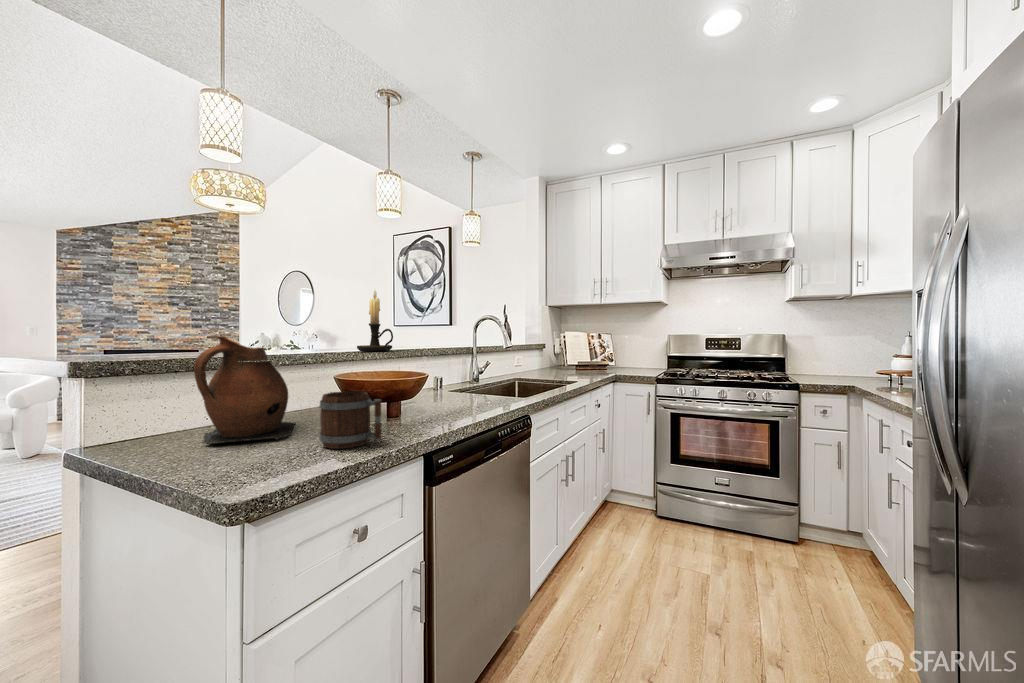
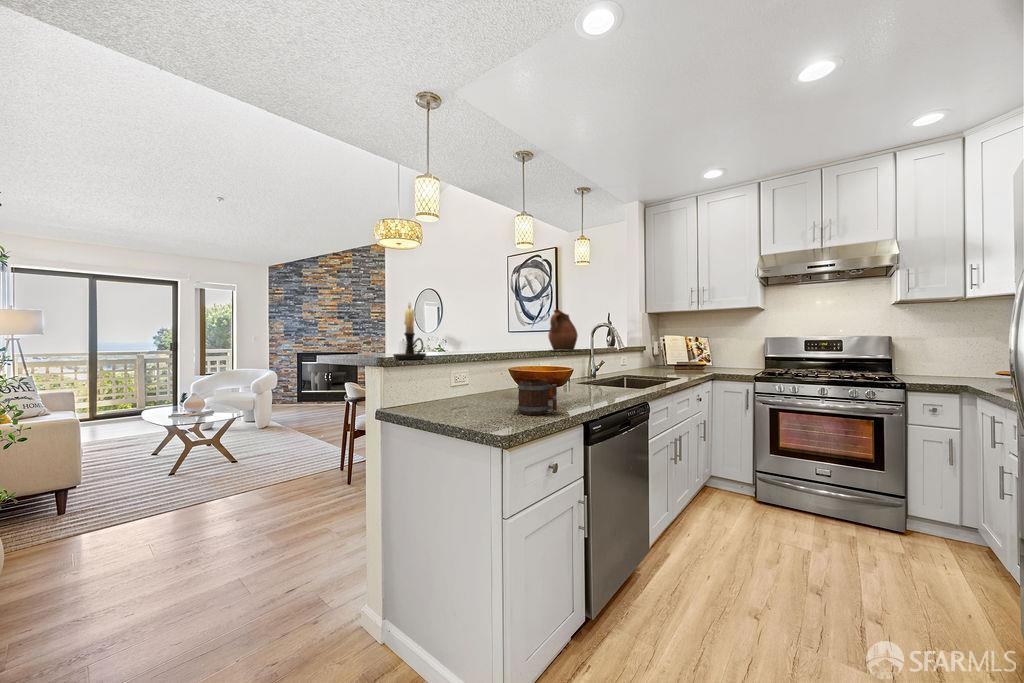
candle holder: present [357,289,393,352] -> present [393,301,426,360]
ceramic pitcher: present [194,336,296,443] -> present [548,310,578,351]

